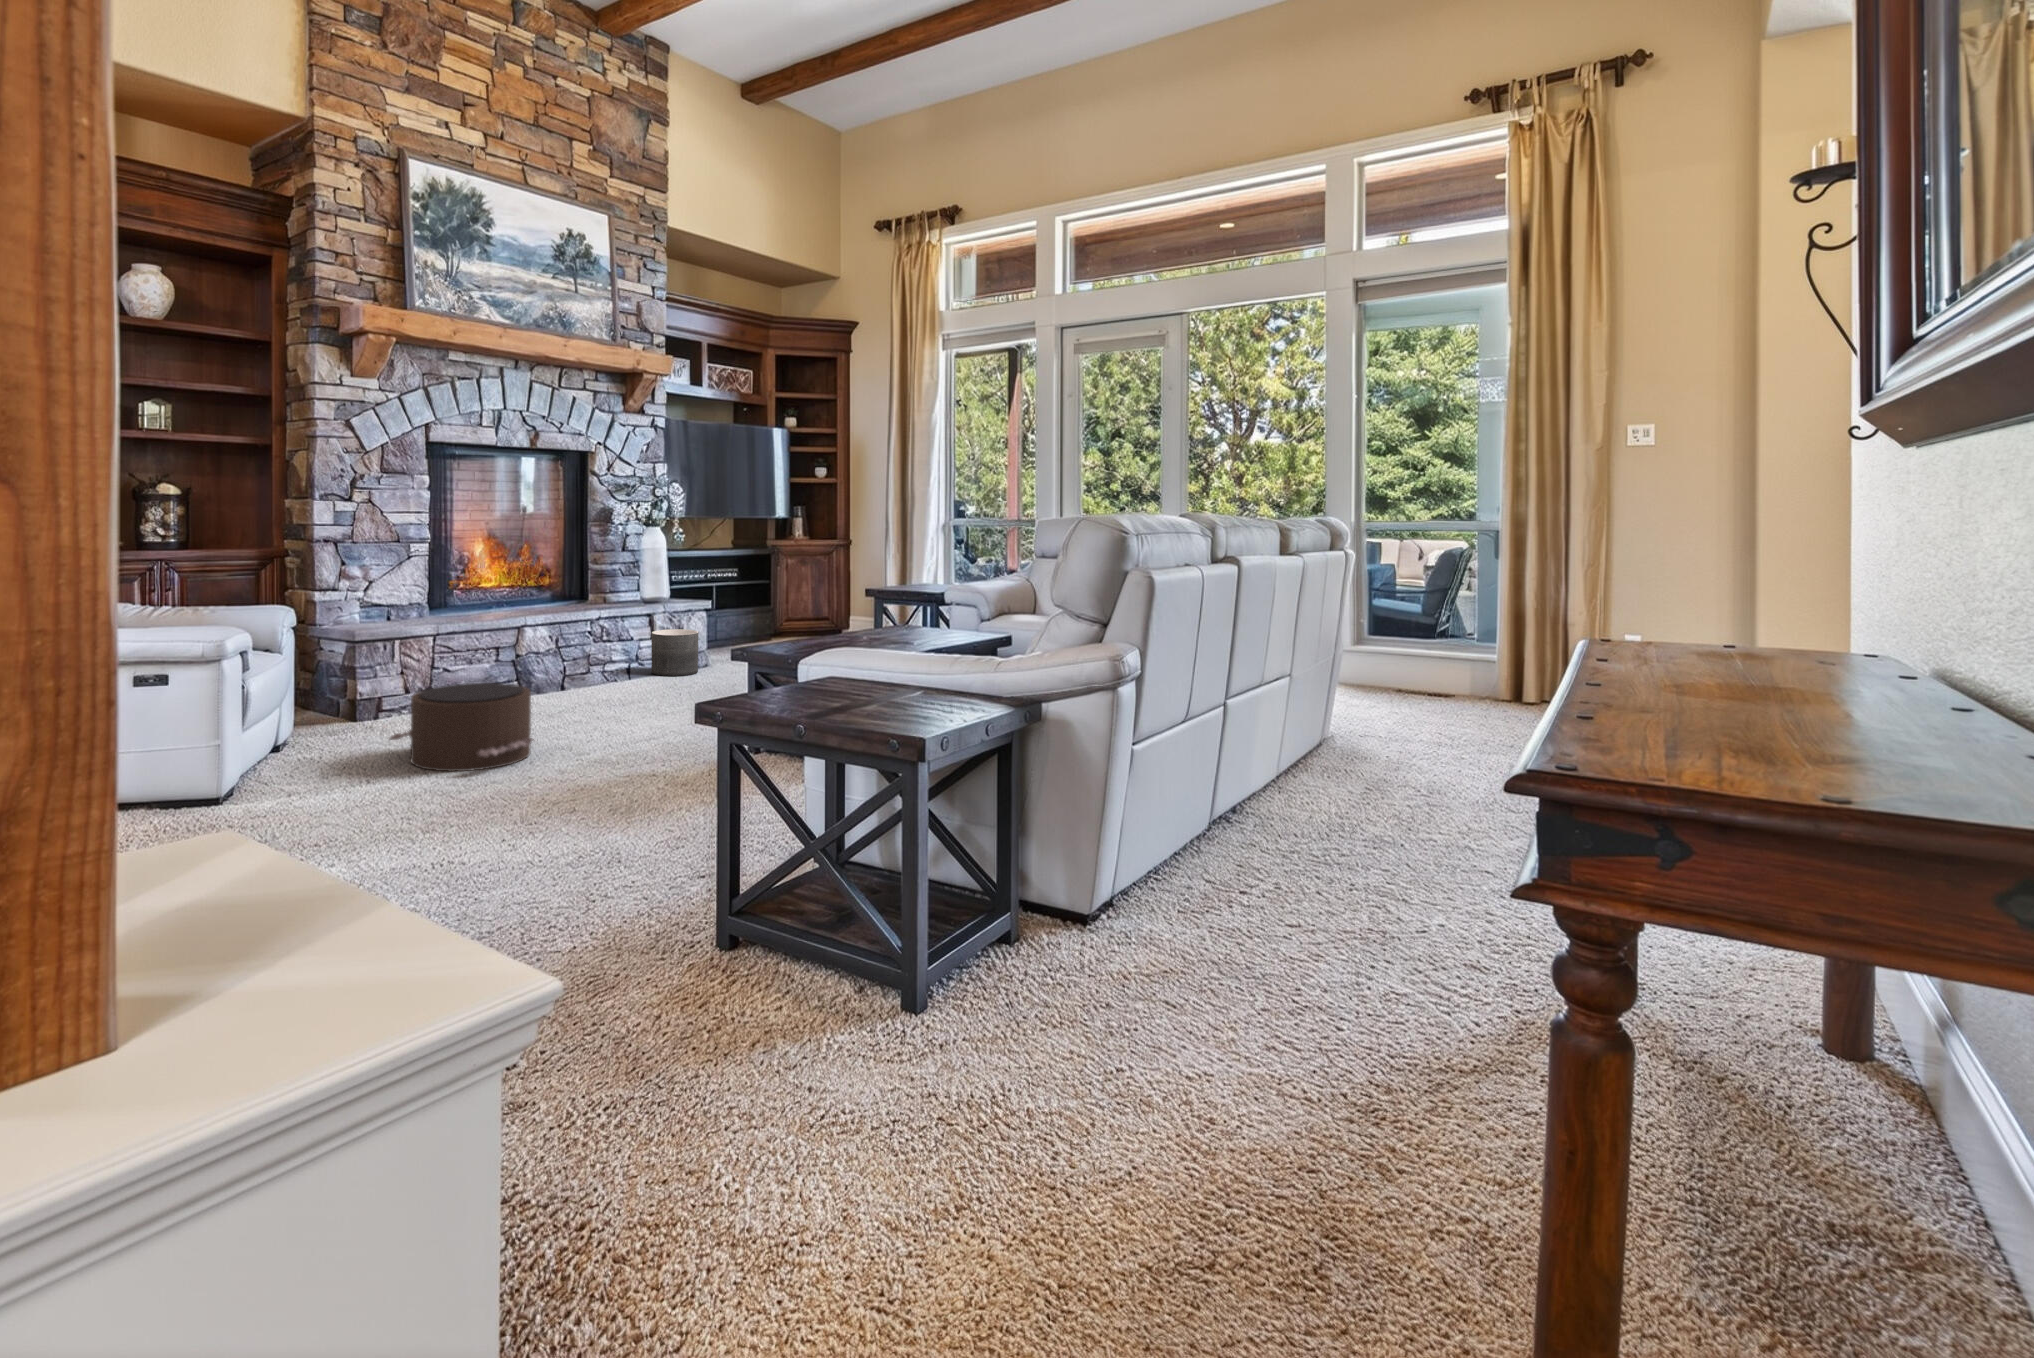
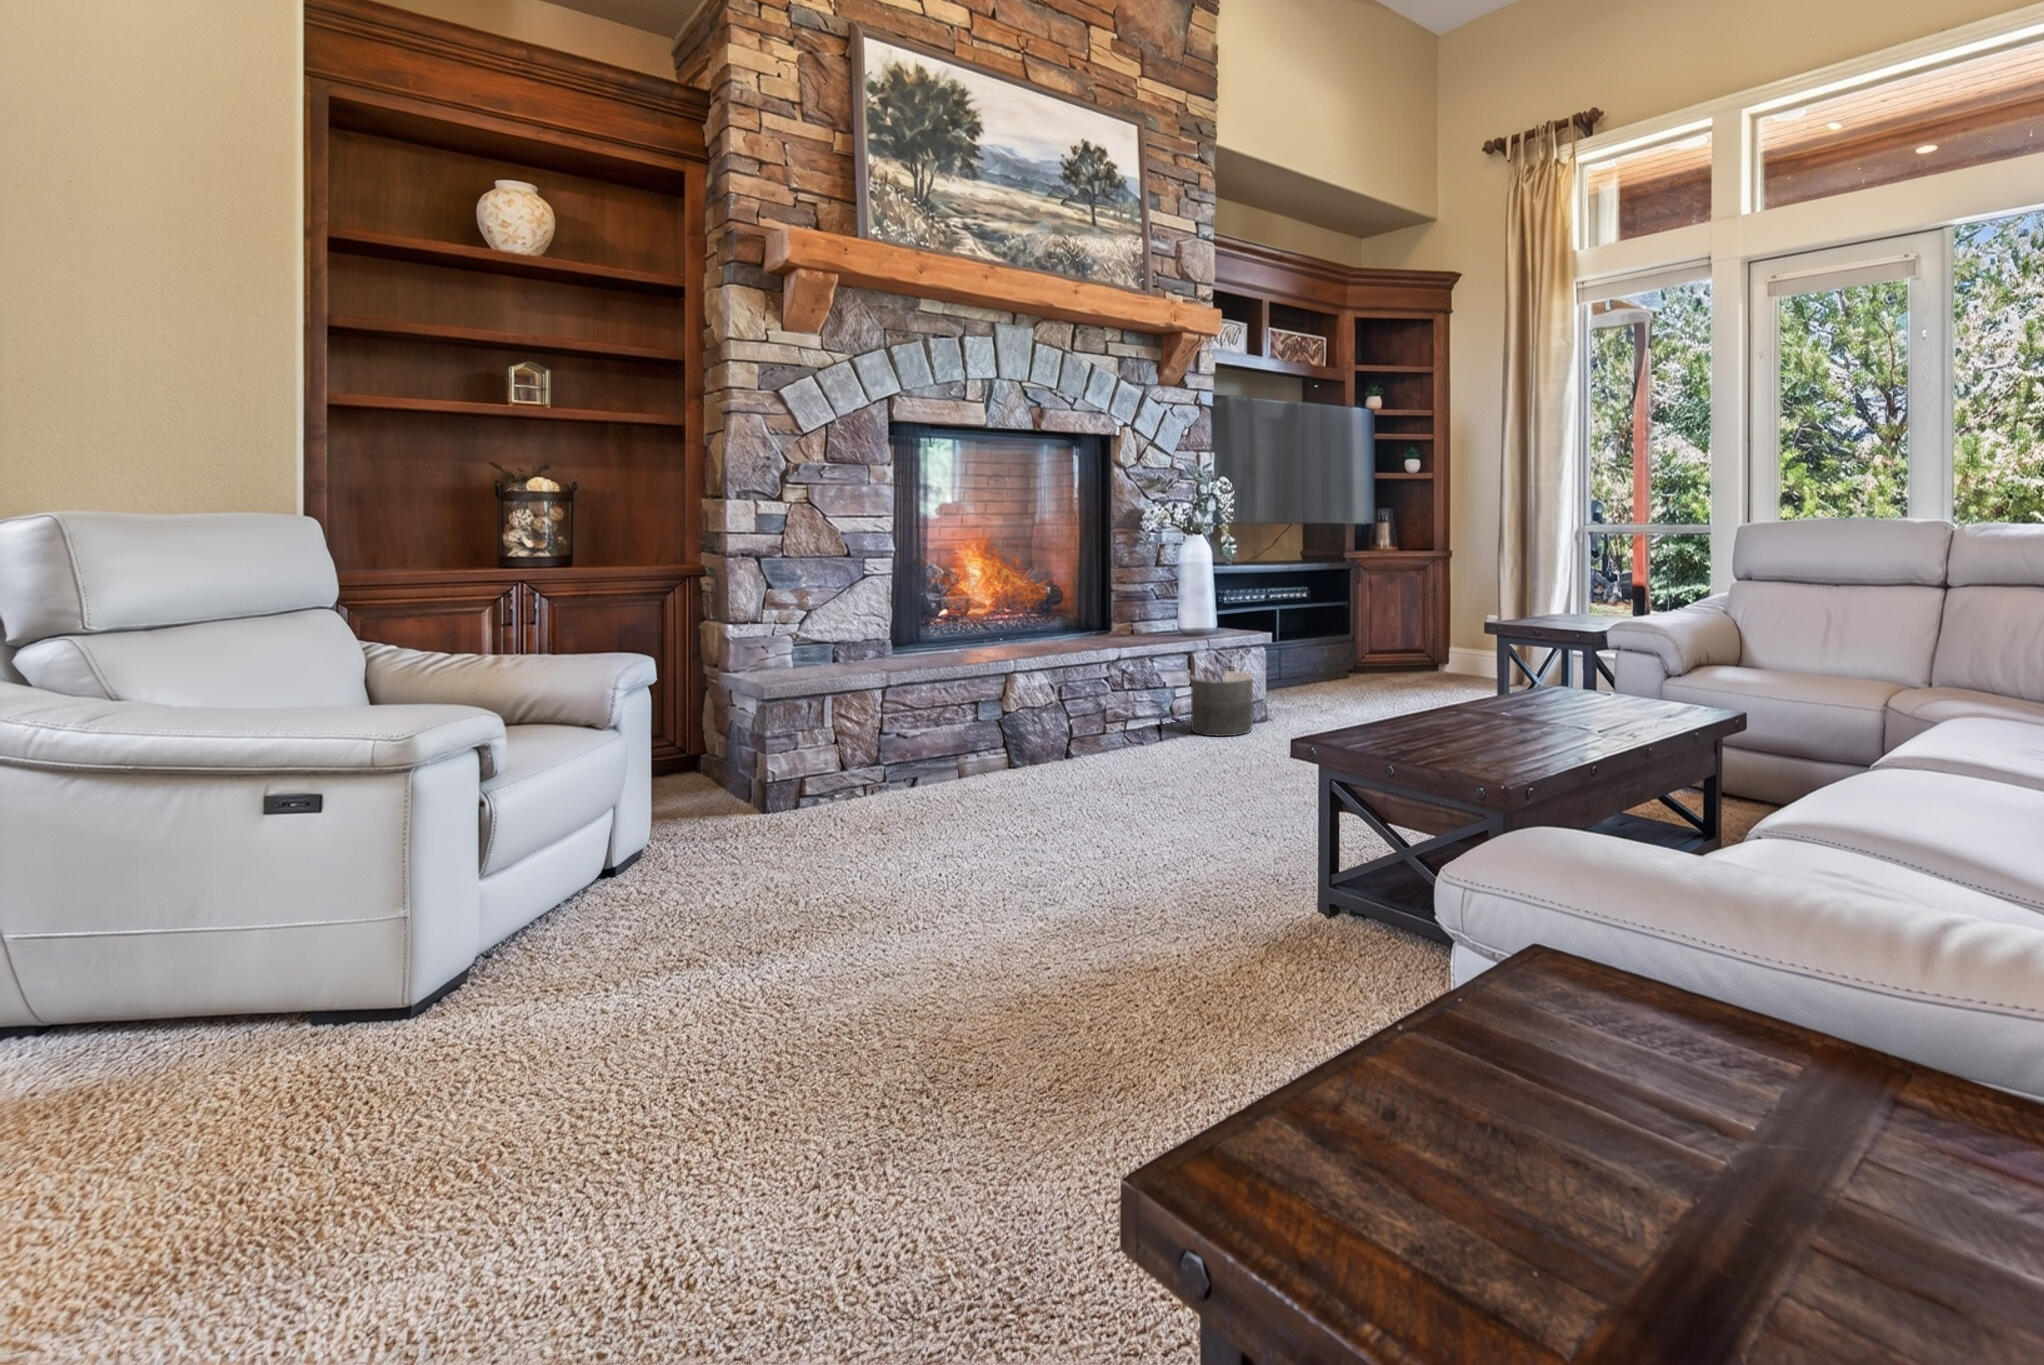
pouf: present [390,683,533,771] -> none [755,778,978,938]

